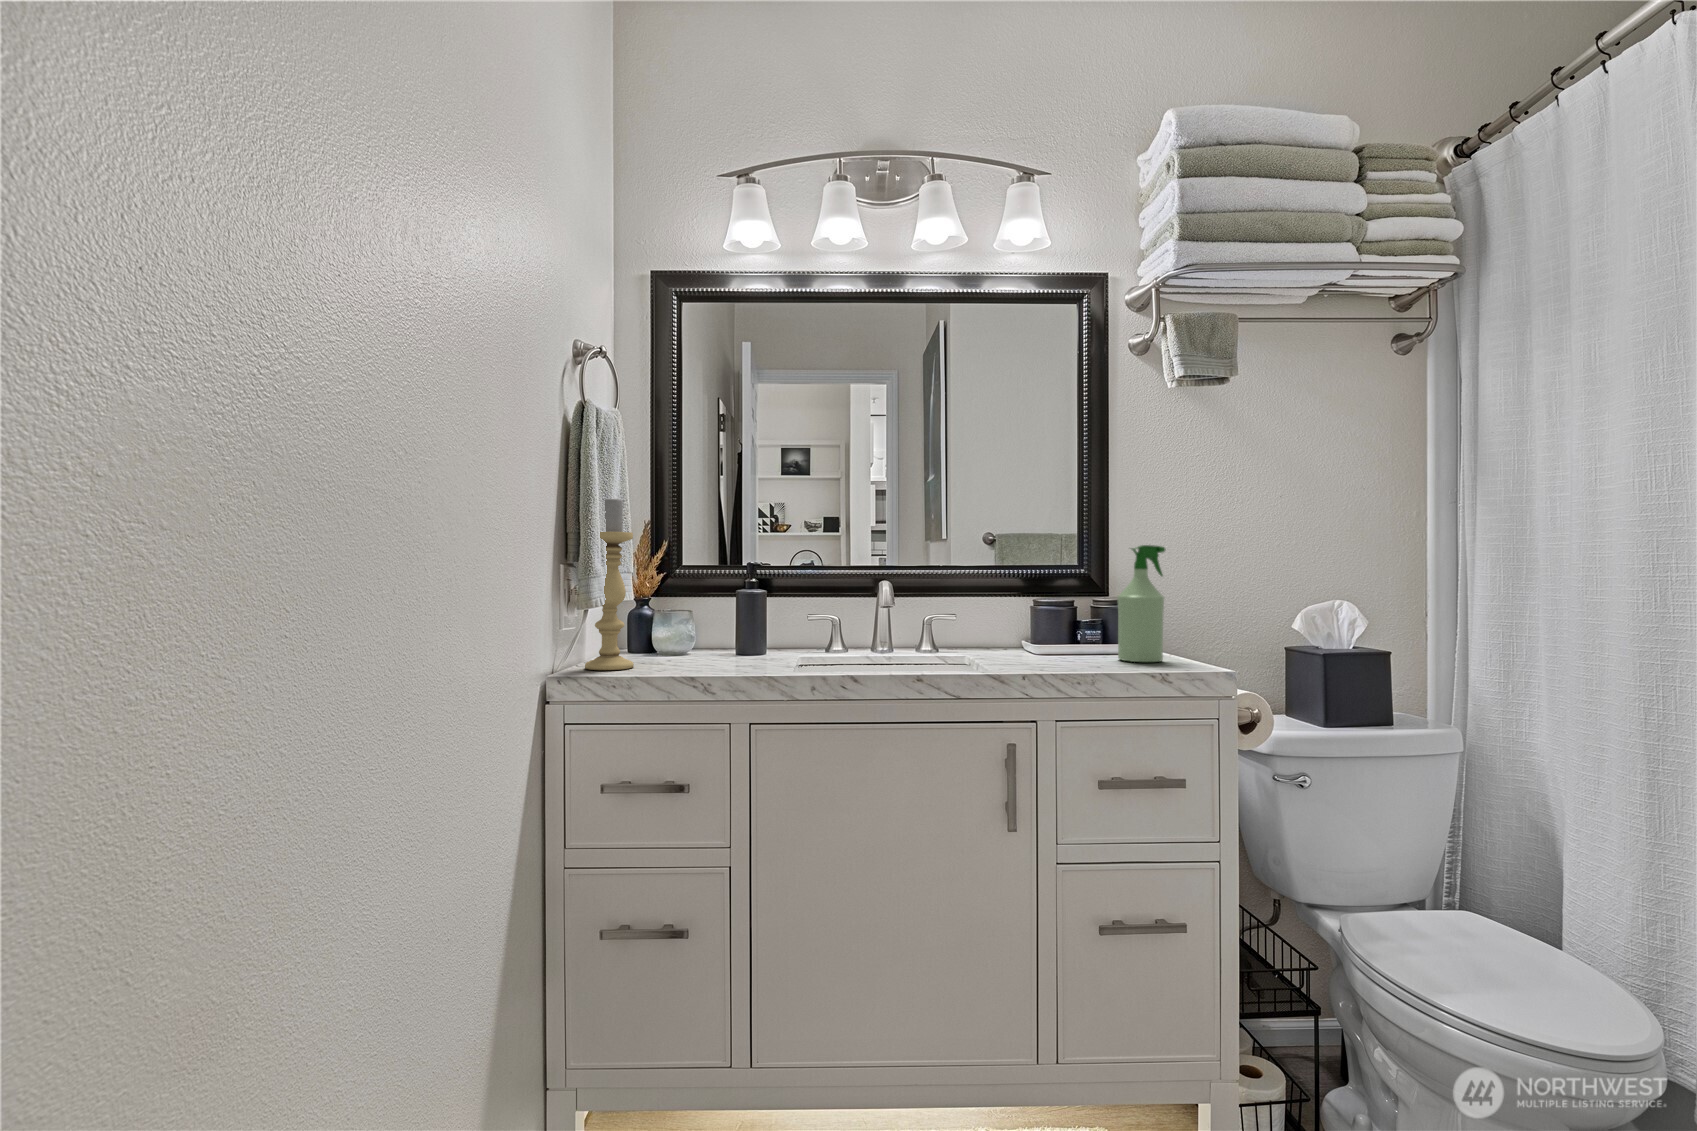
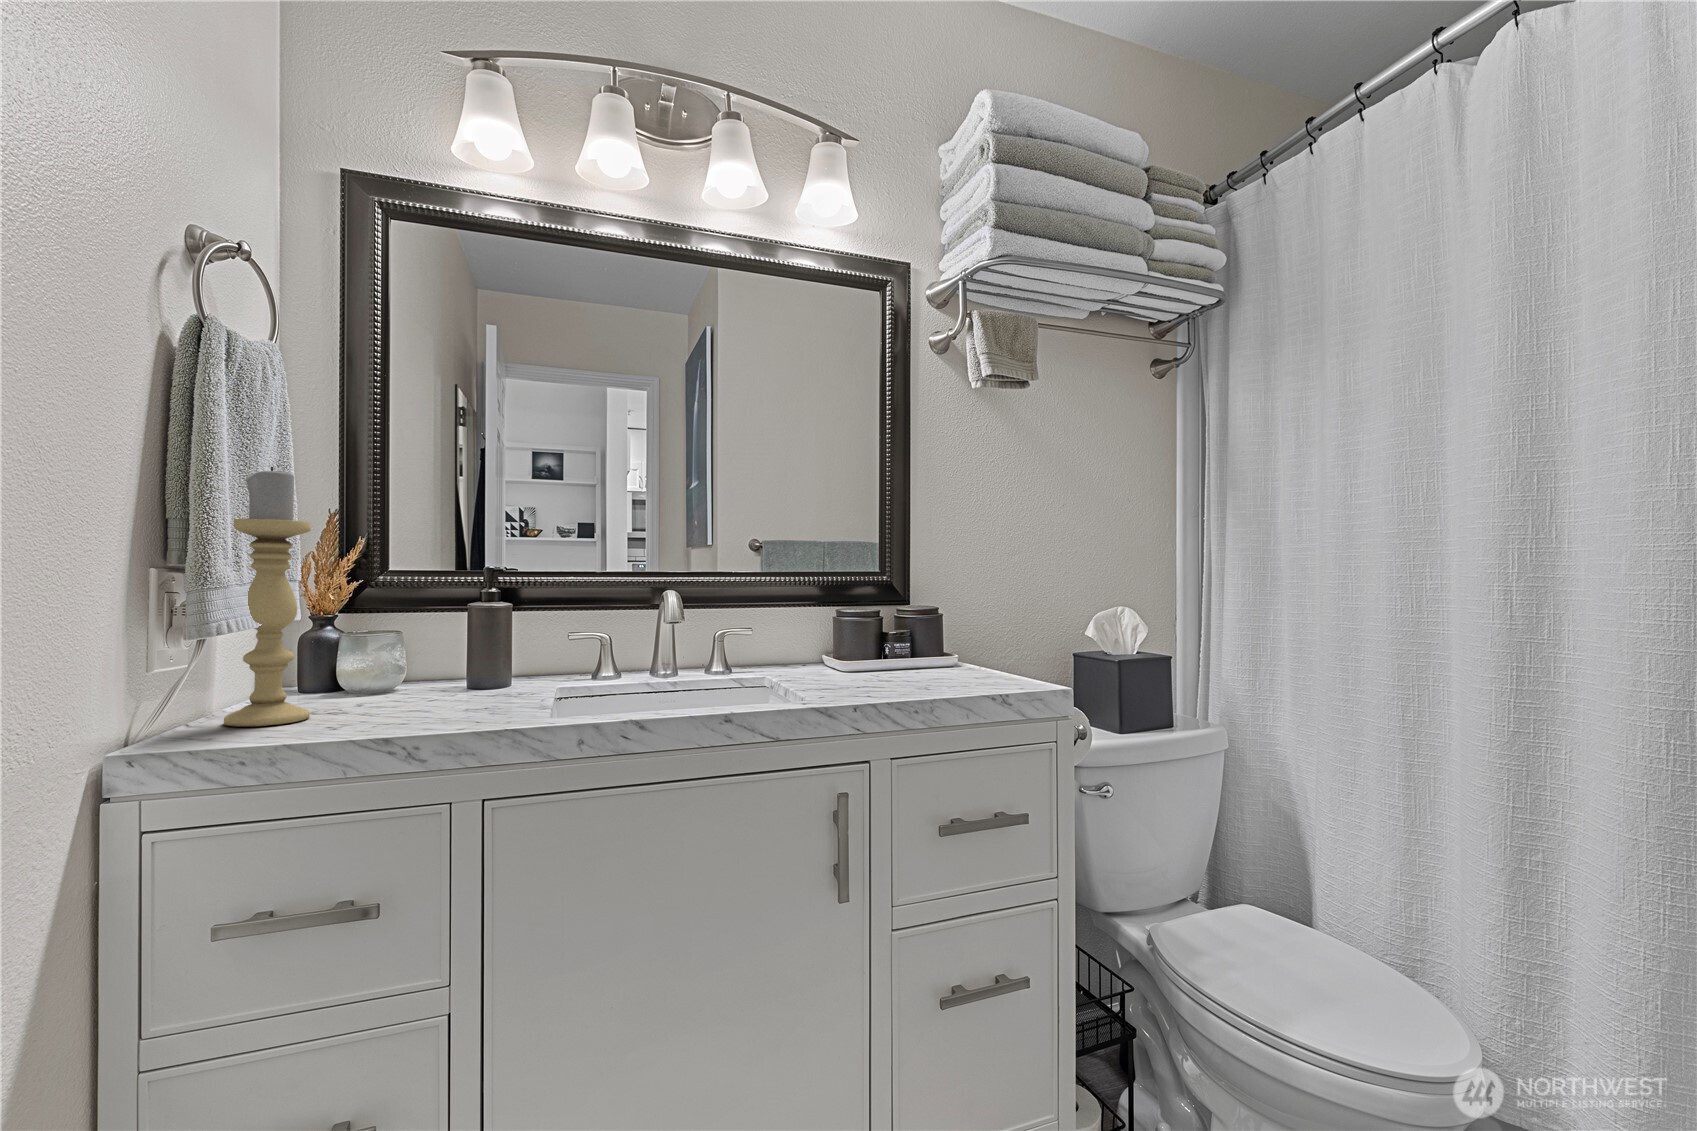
spray bottle: present [1118,545,1165,662] -> none [933,552,982,680]

